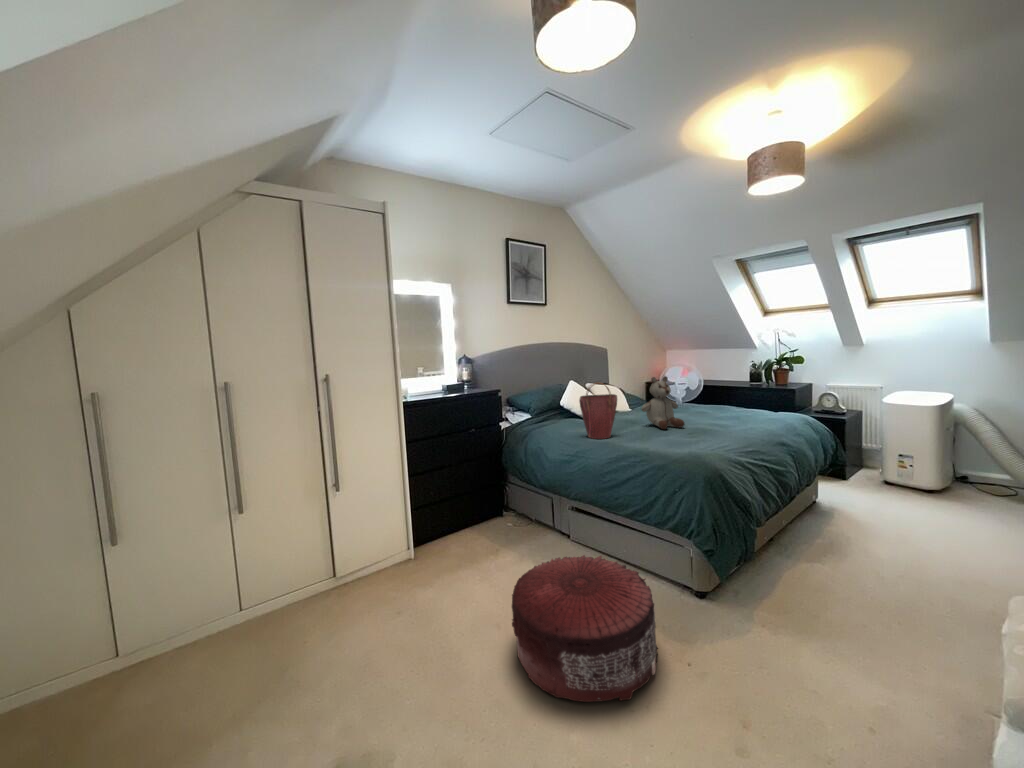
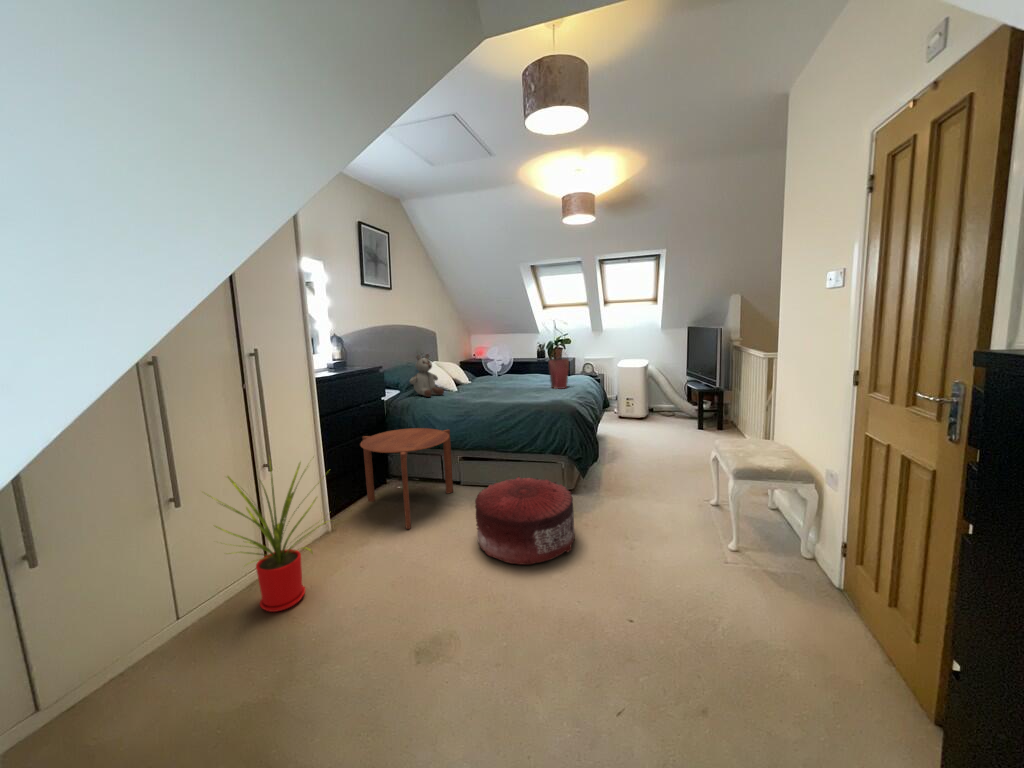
stuffed bear: present [641,376,684,429] -> present [410,354,444,397]
handbag: present [579,382,617,439] -> present [548,351,569,389]
side table: none [443,464,553,585] -> present [360,428,453,529]
house plant: none [236,480,365,640] -> present [210,462,326,612]

